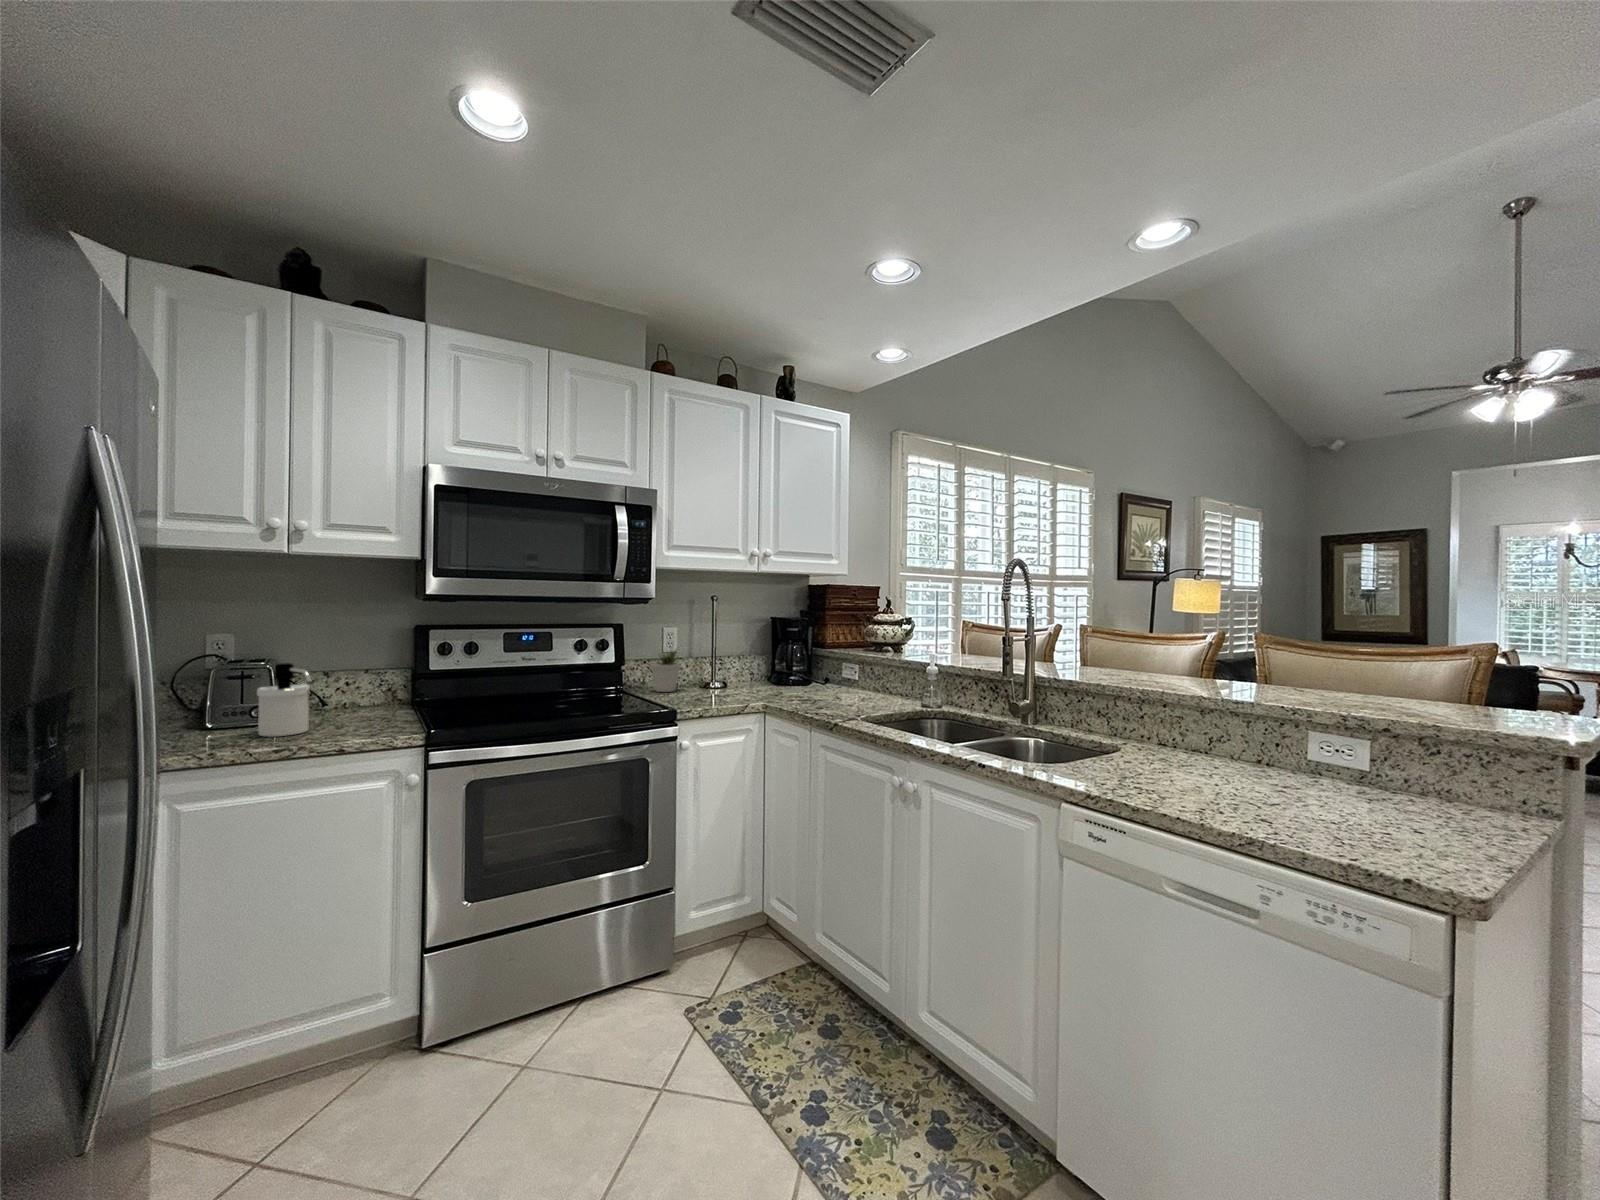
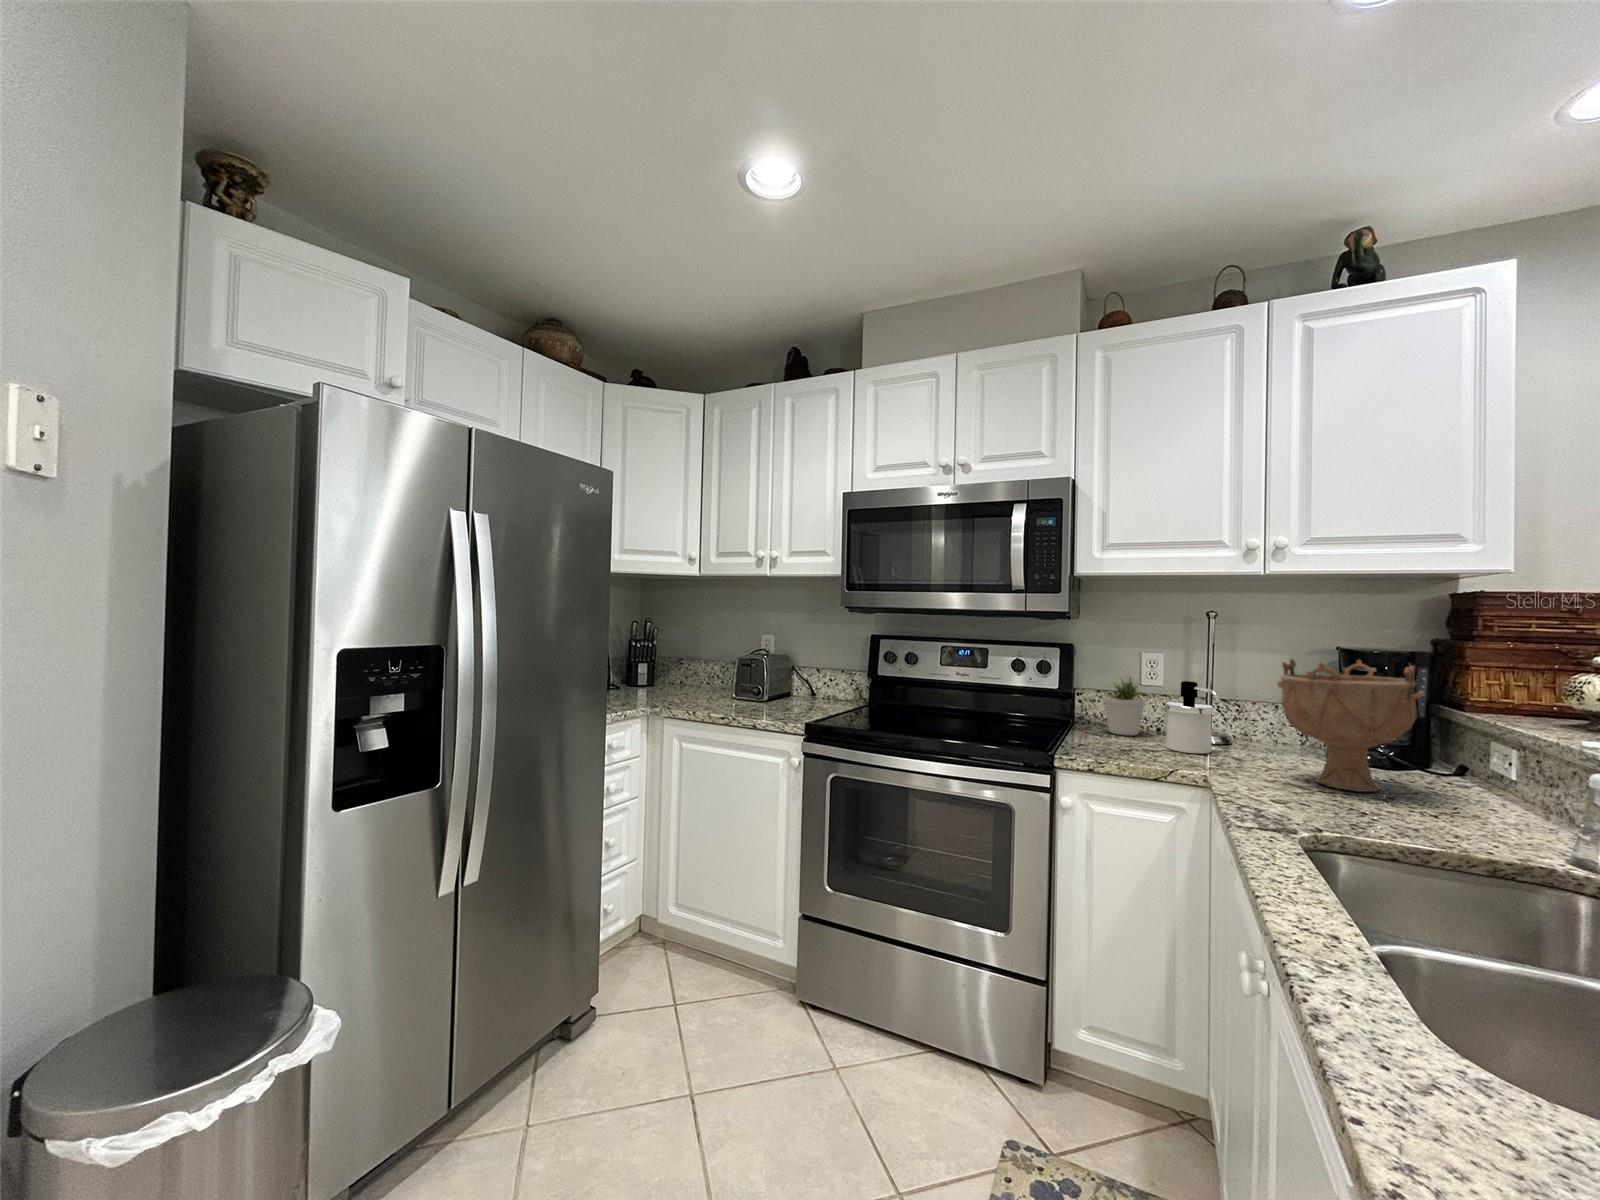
decorative bowl: none [780,624,848,698] -> present [1277,659,1425,792]
soap dispenser: present [257,663,311,737] -> present [1165,681,1220,754]

